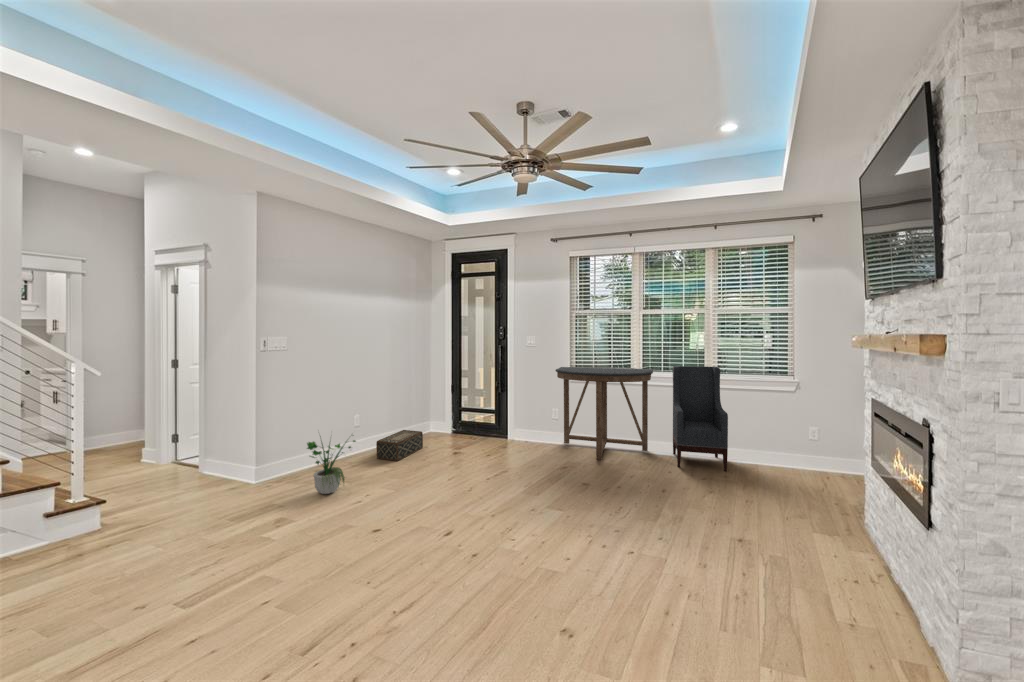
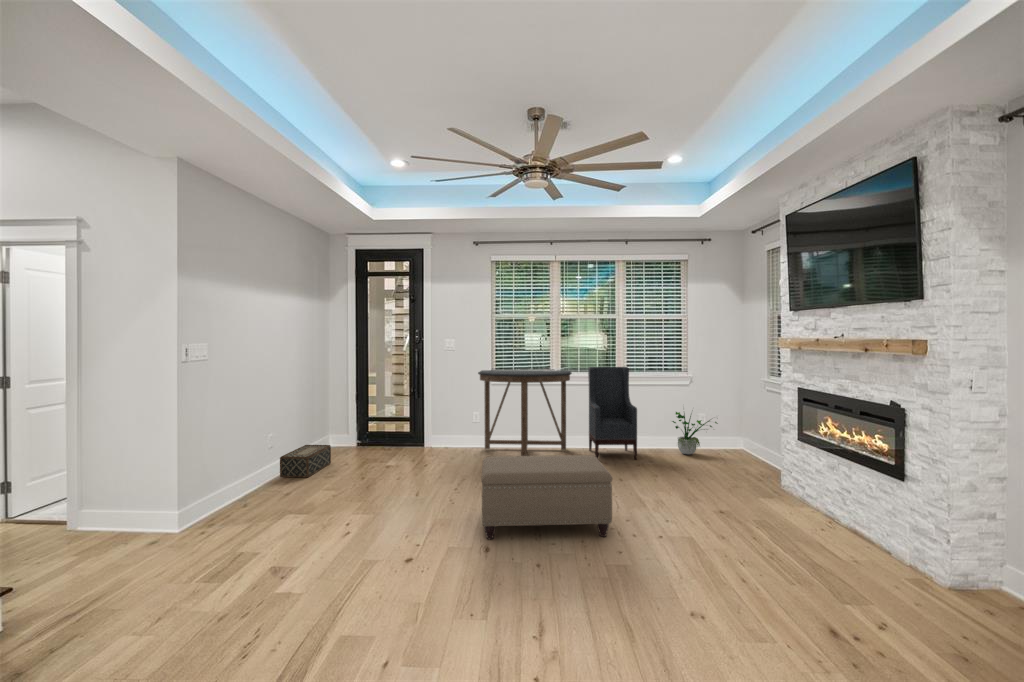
potted plant: present [307,436,356,494] -> present [672,412,718,454]
ottoman: none [519,466,673,580] -> present [481,455,612,539]

